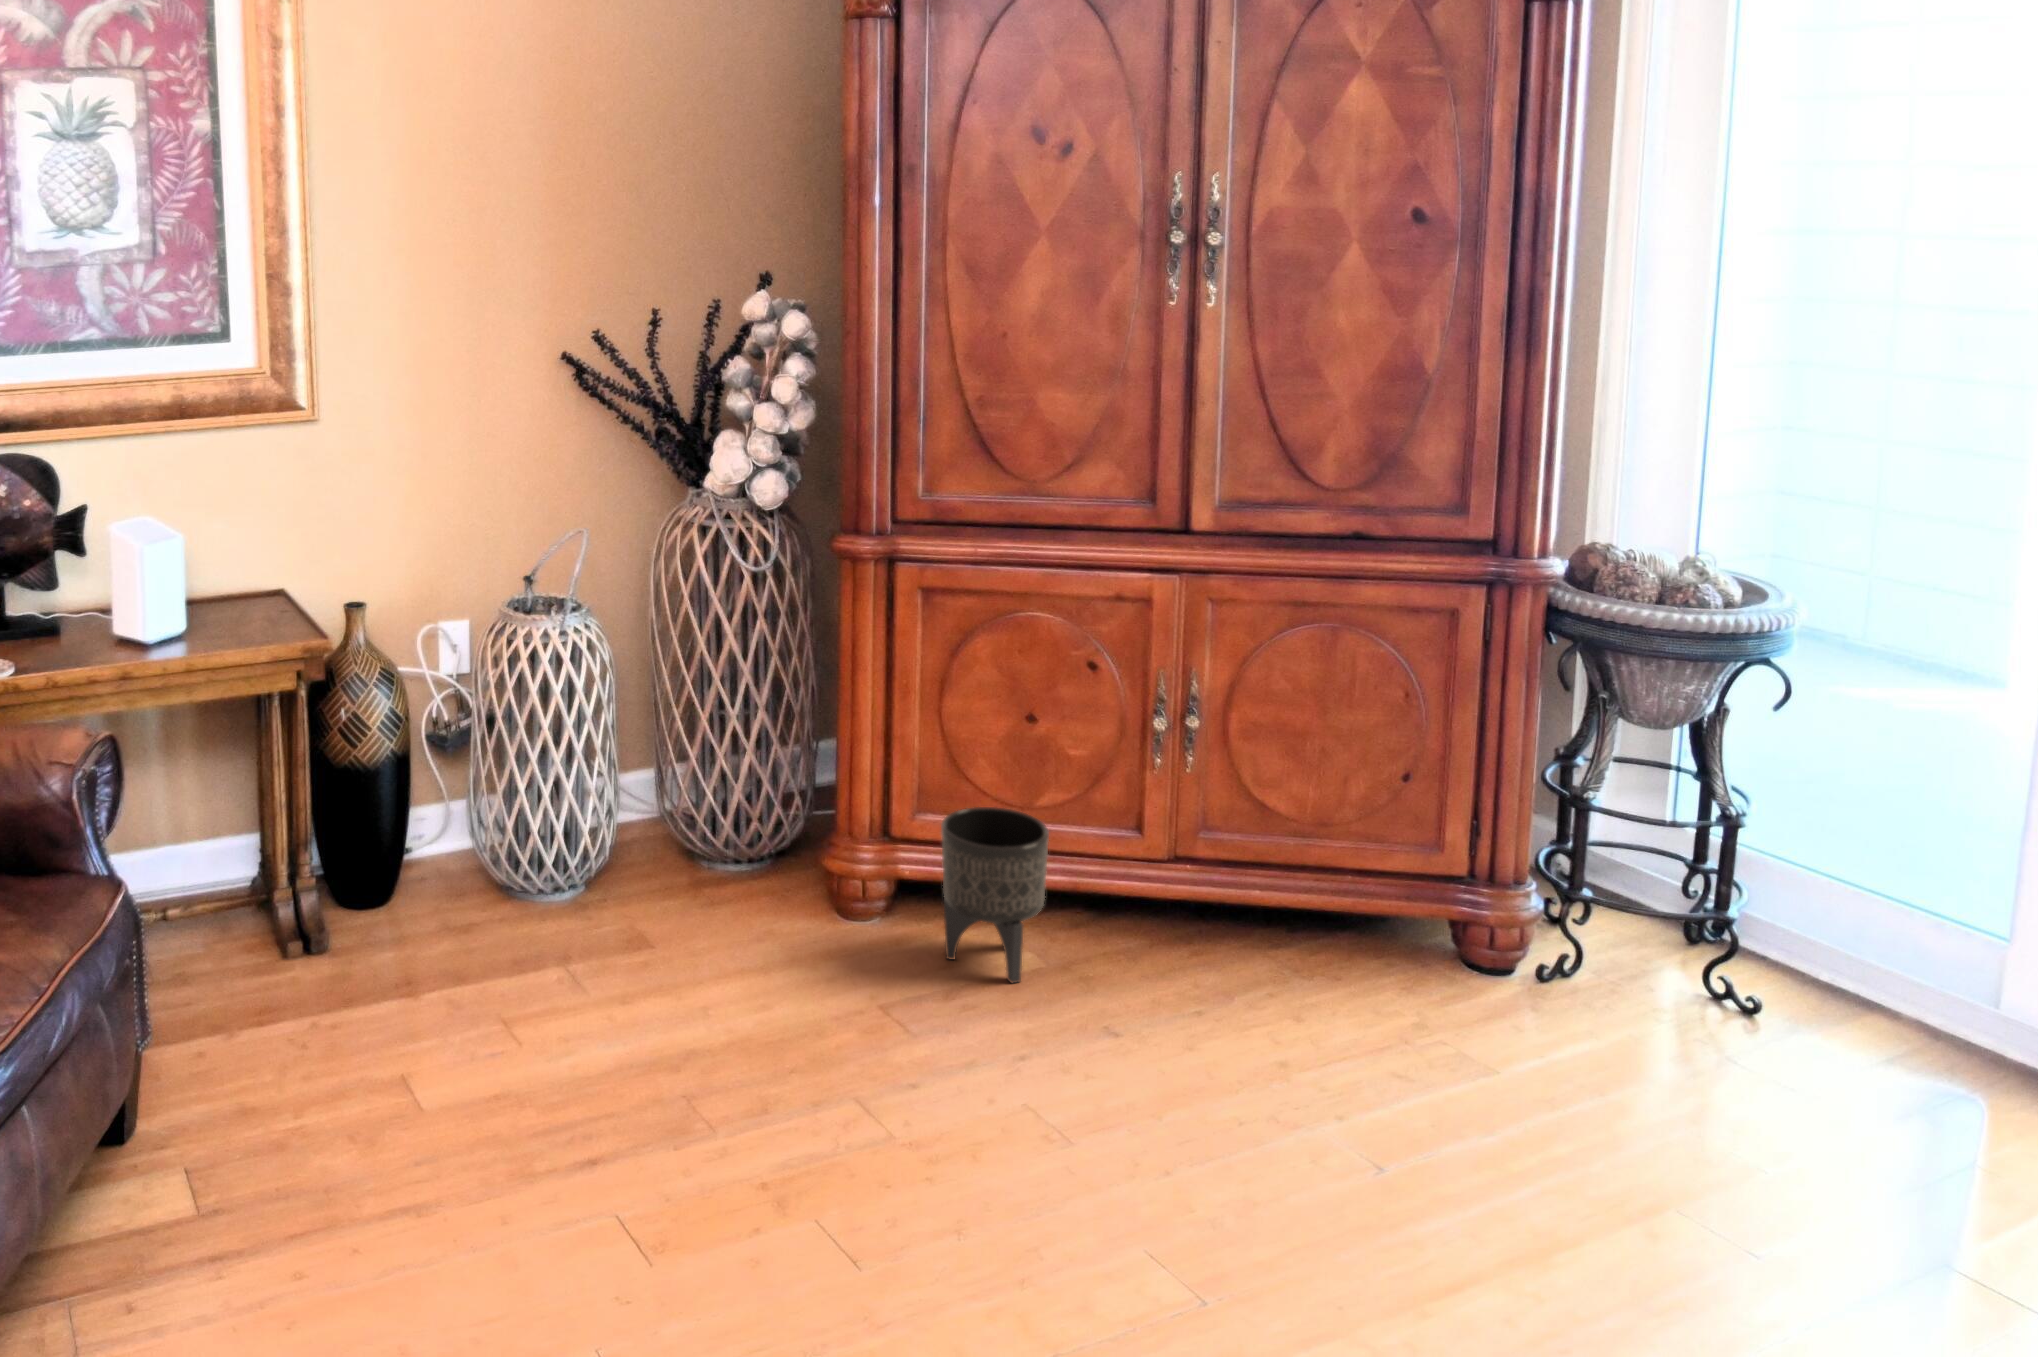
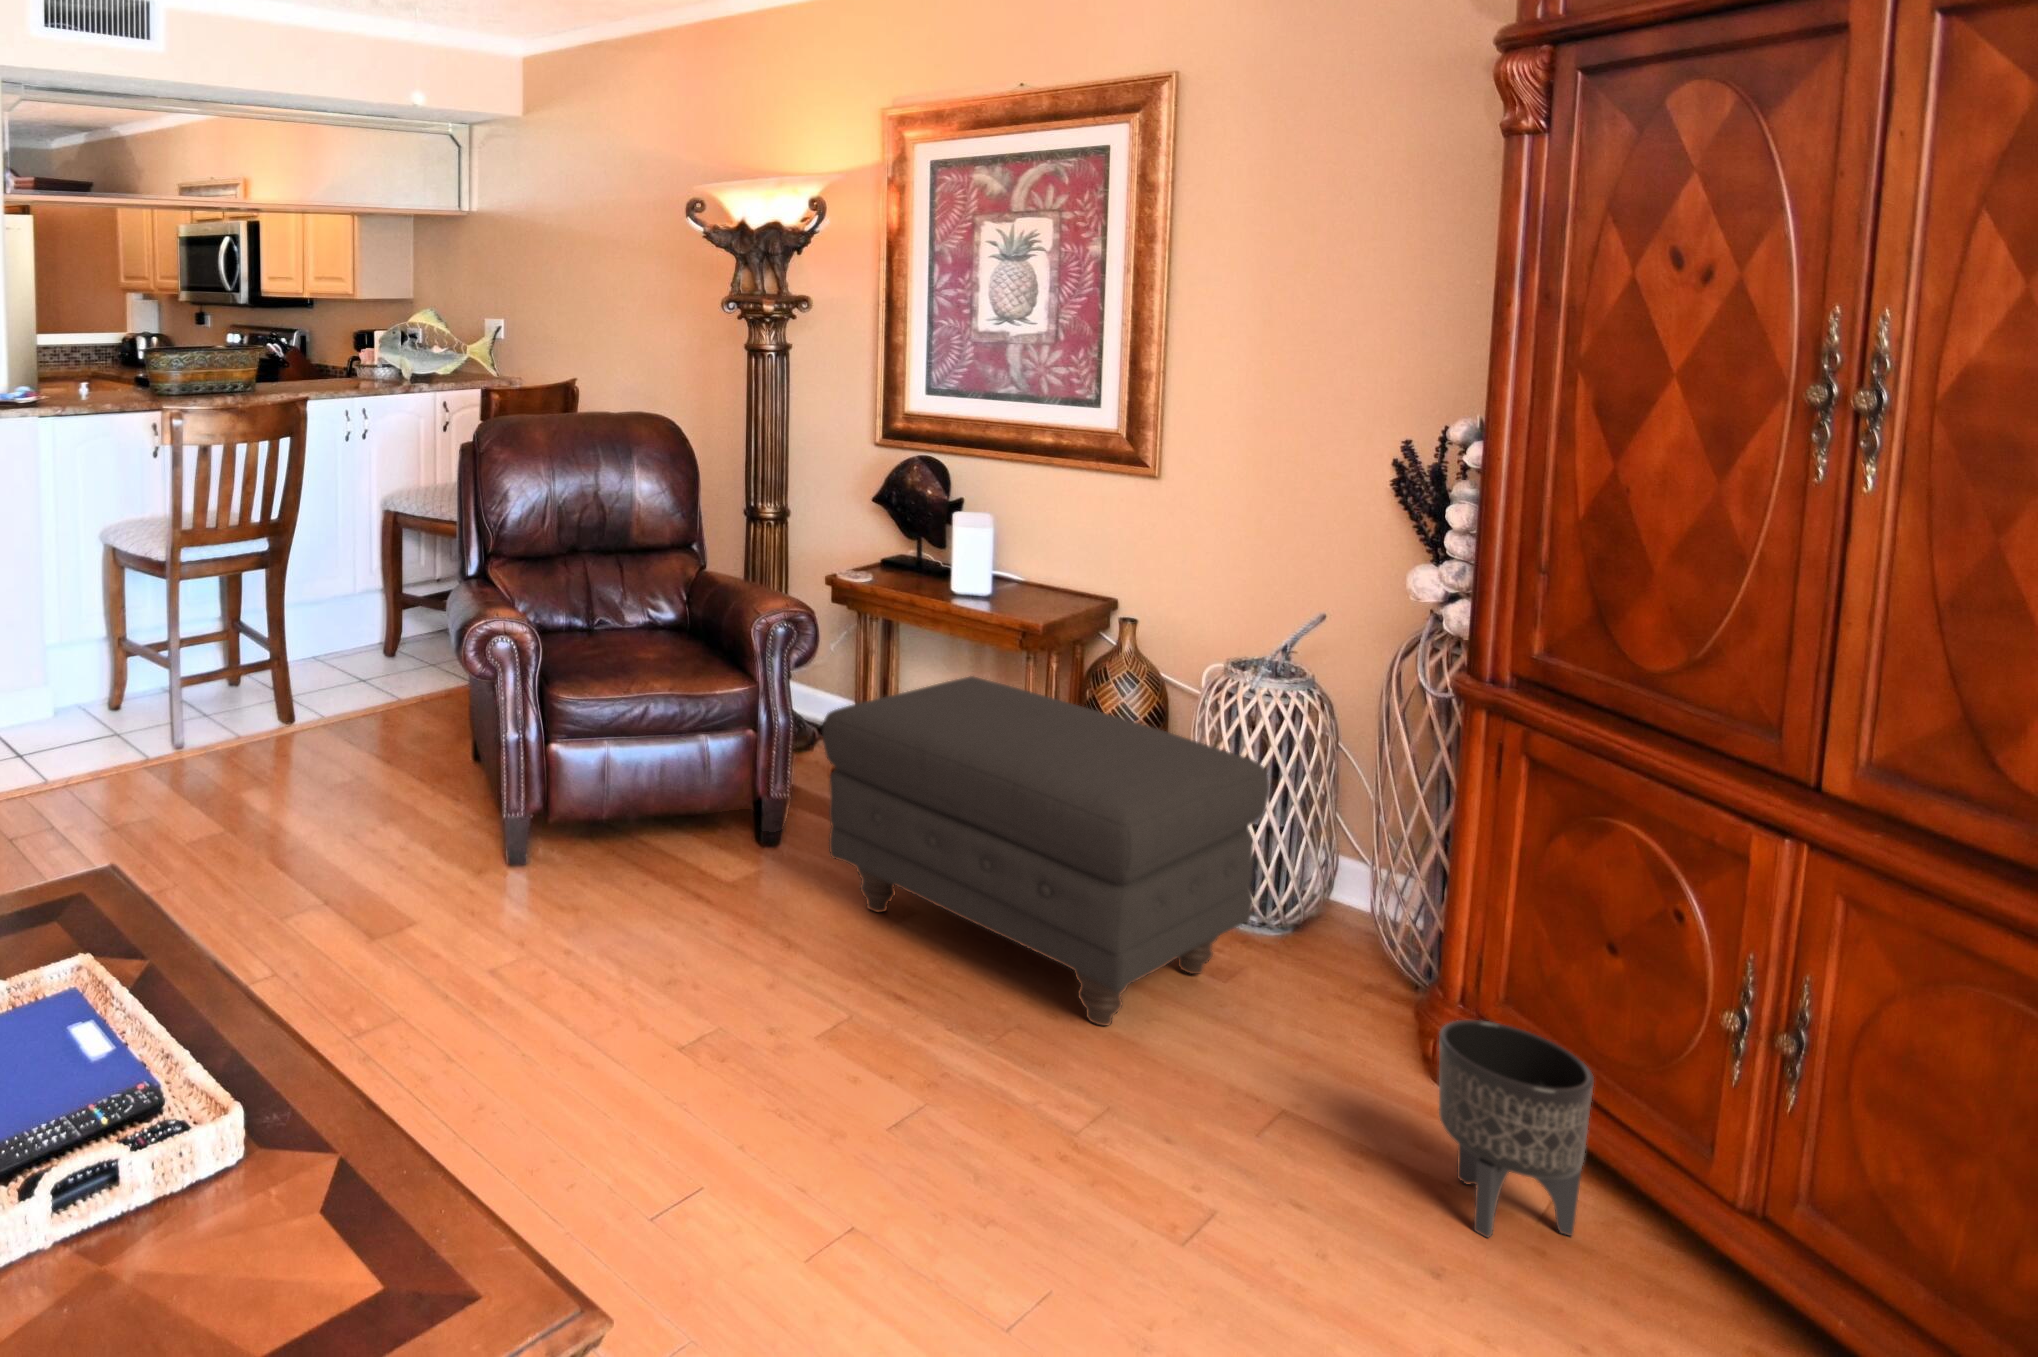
ottoman: none [239,692,736,1105] -> present [822,676,1269,1026]

